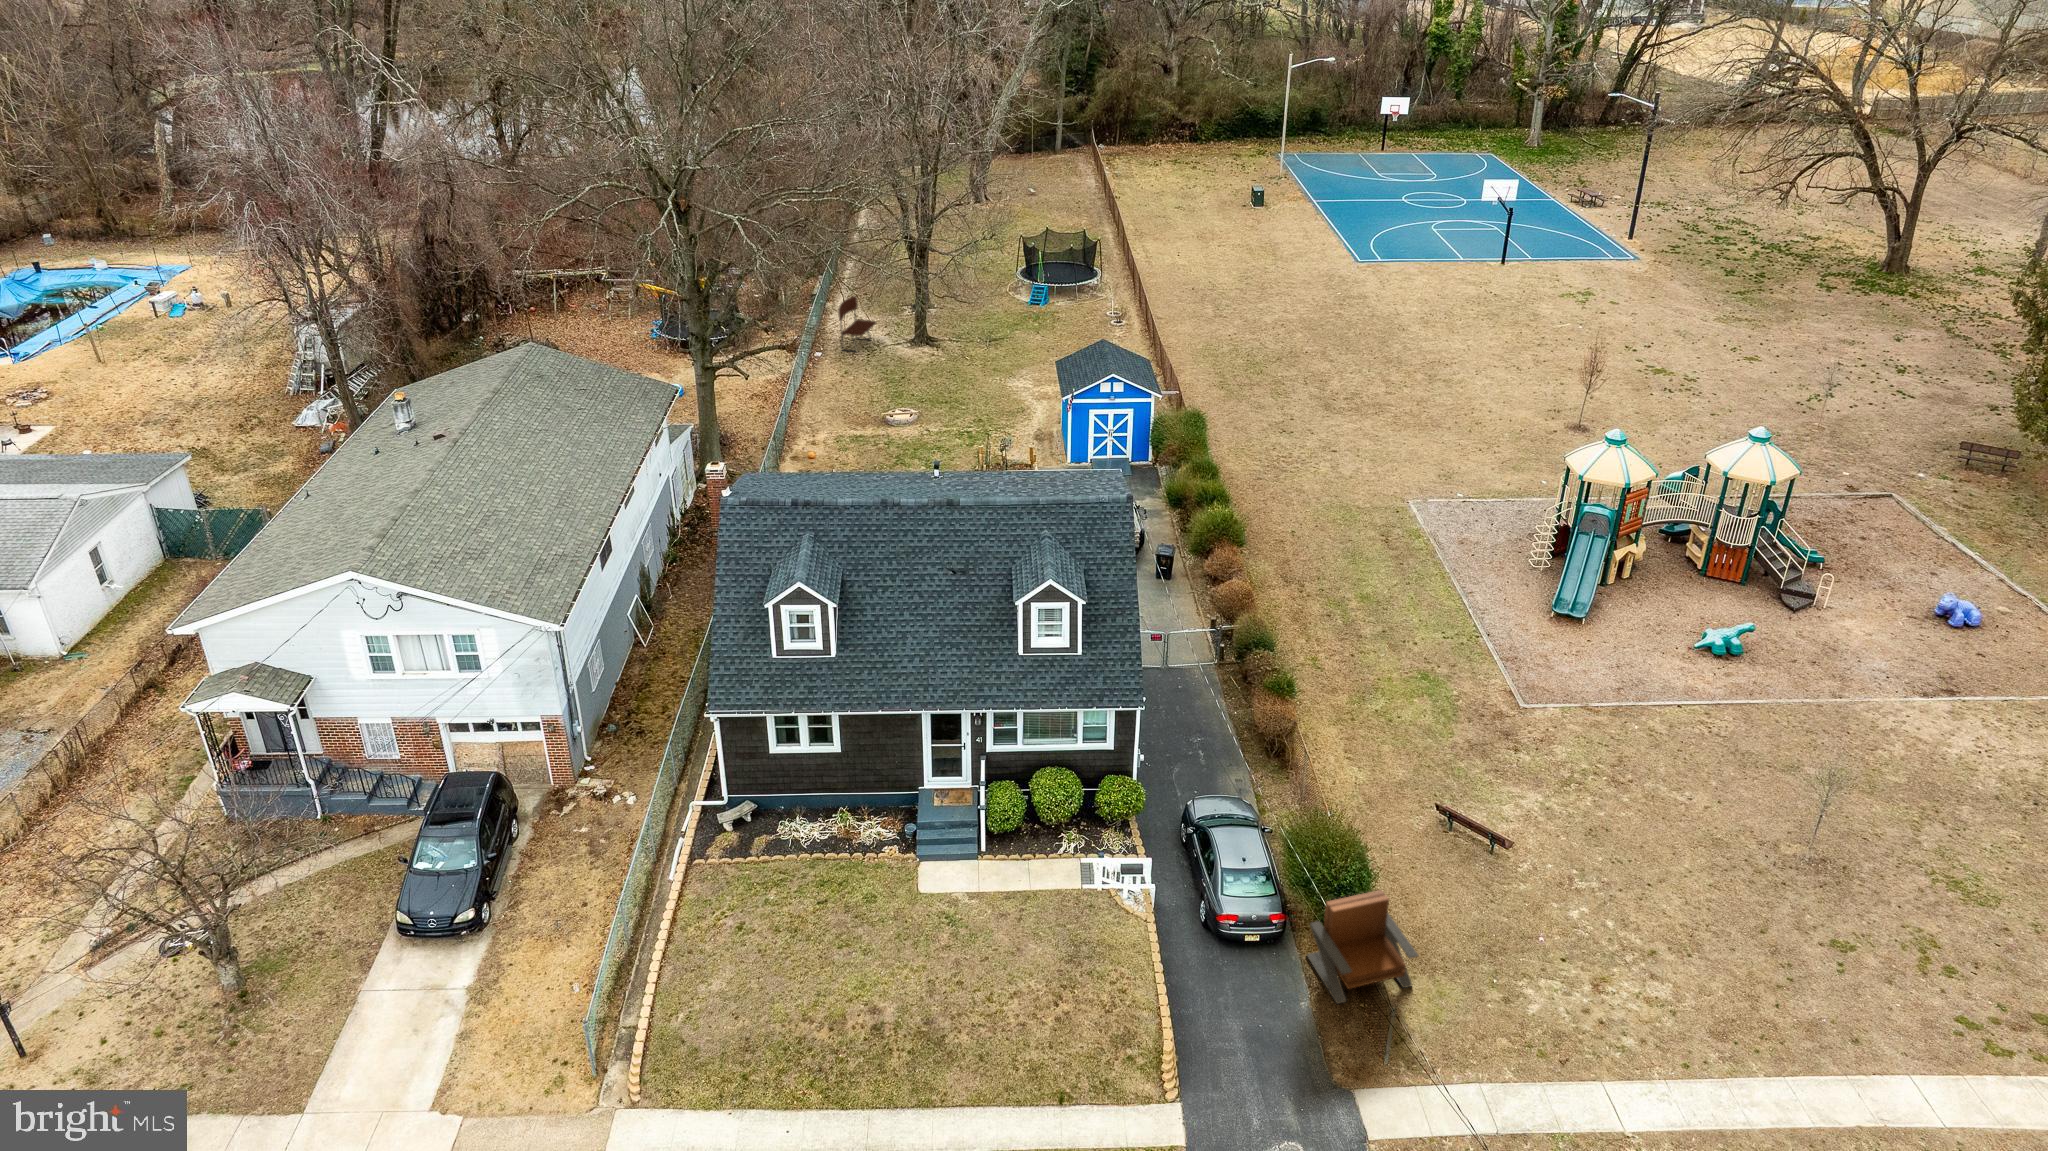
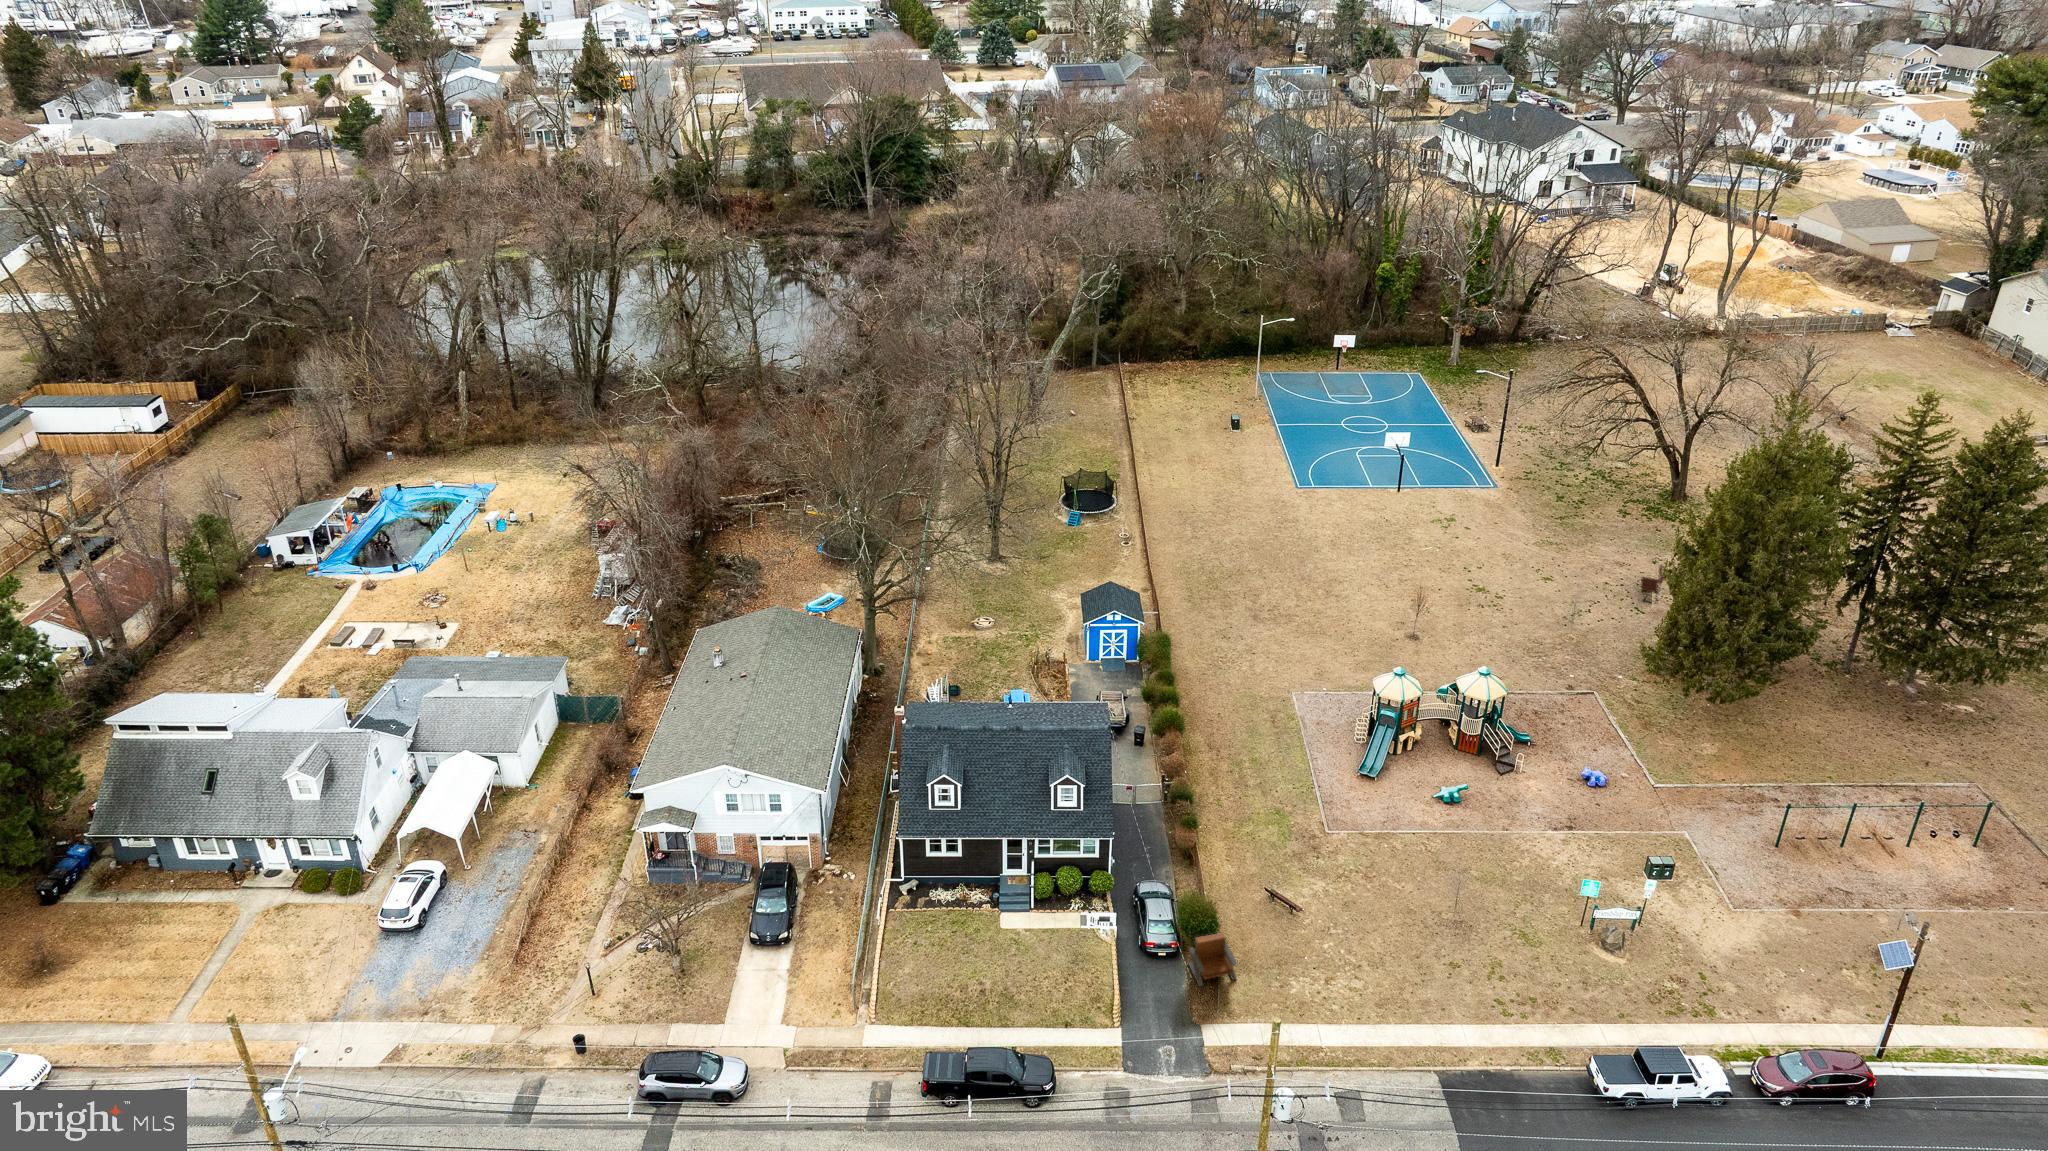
bench: present [838,296,876,352] -> present [1641,565,1664,602]

